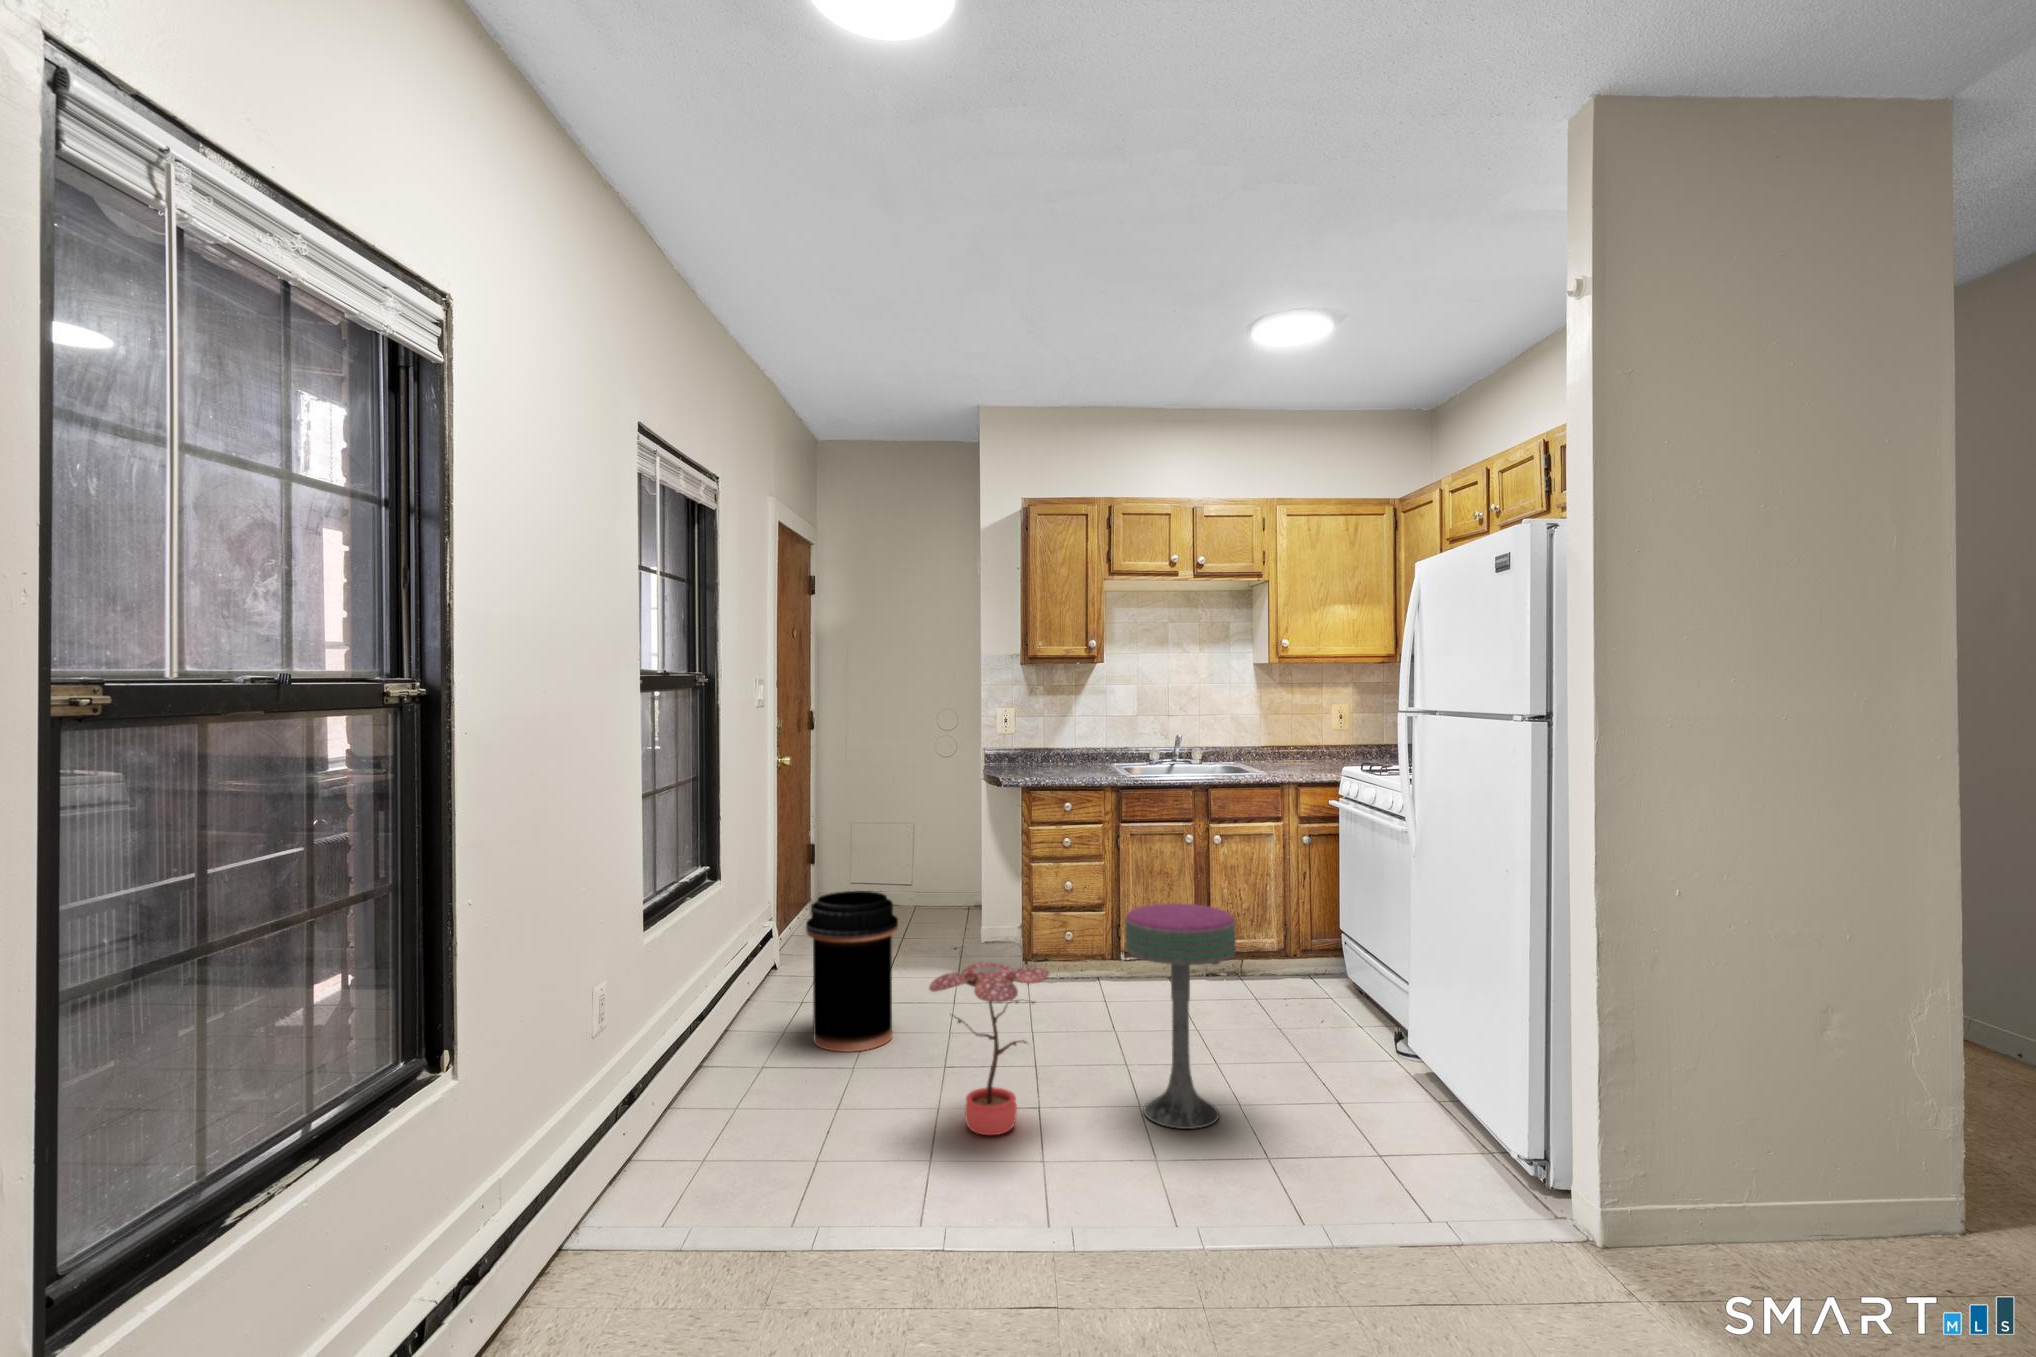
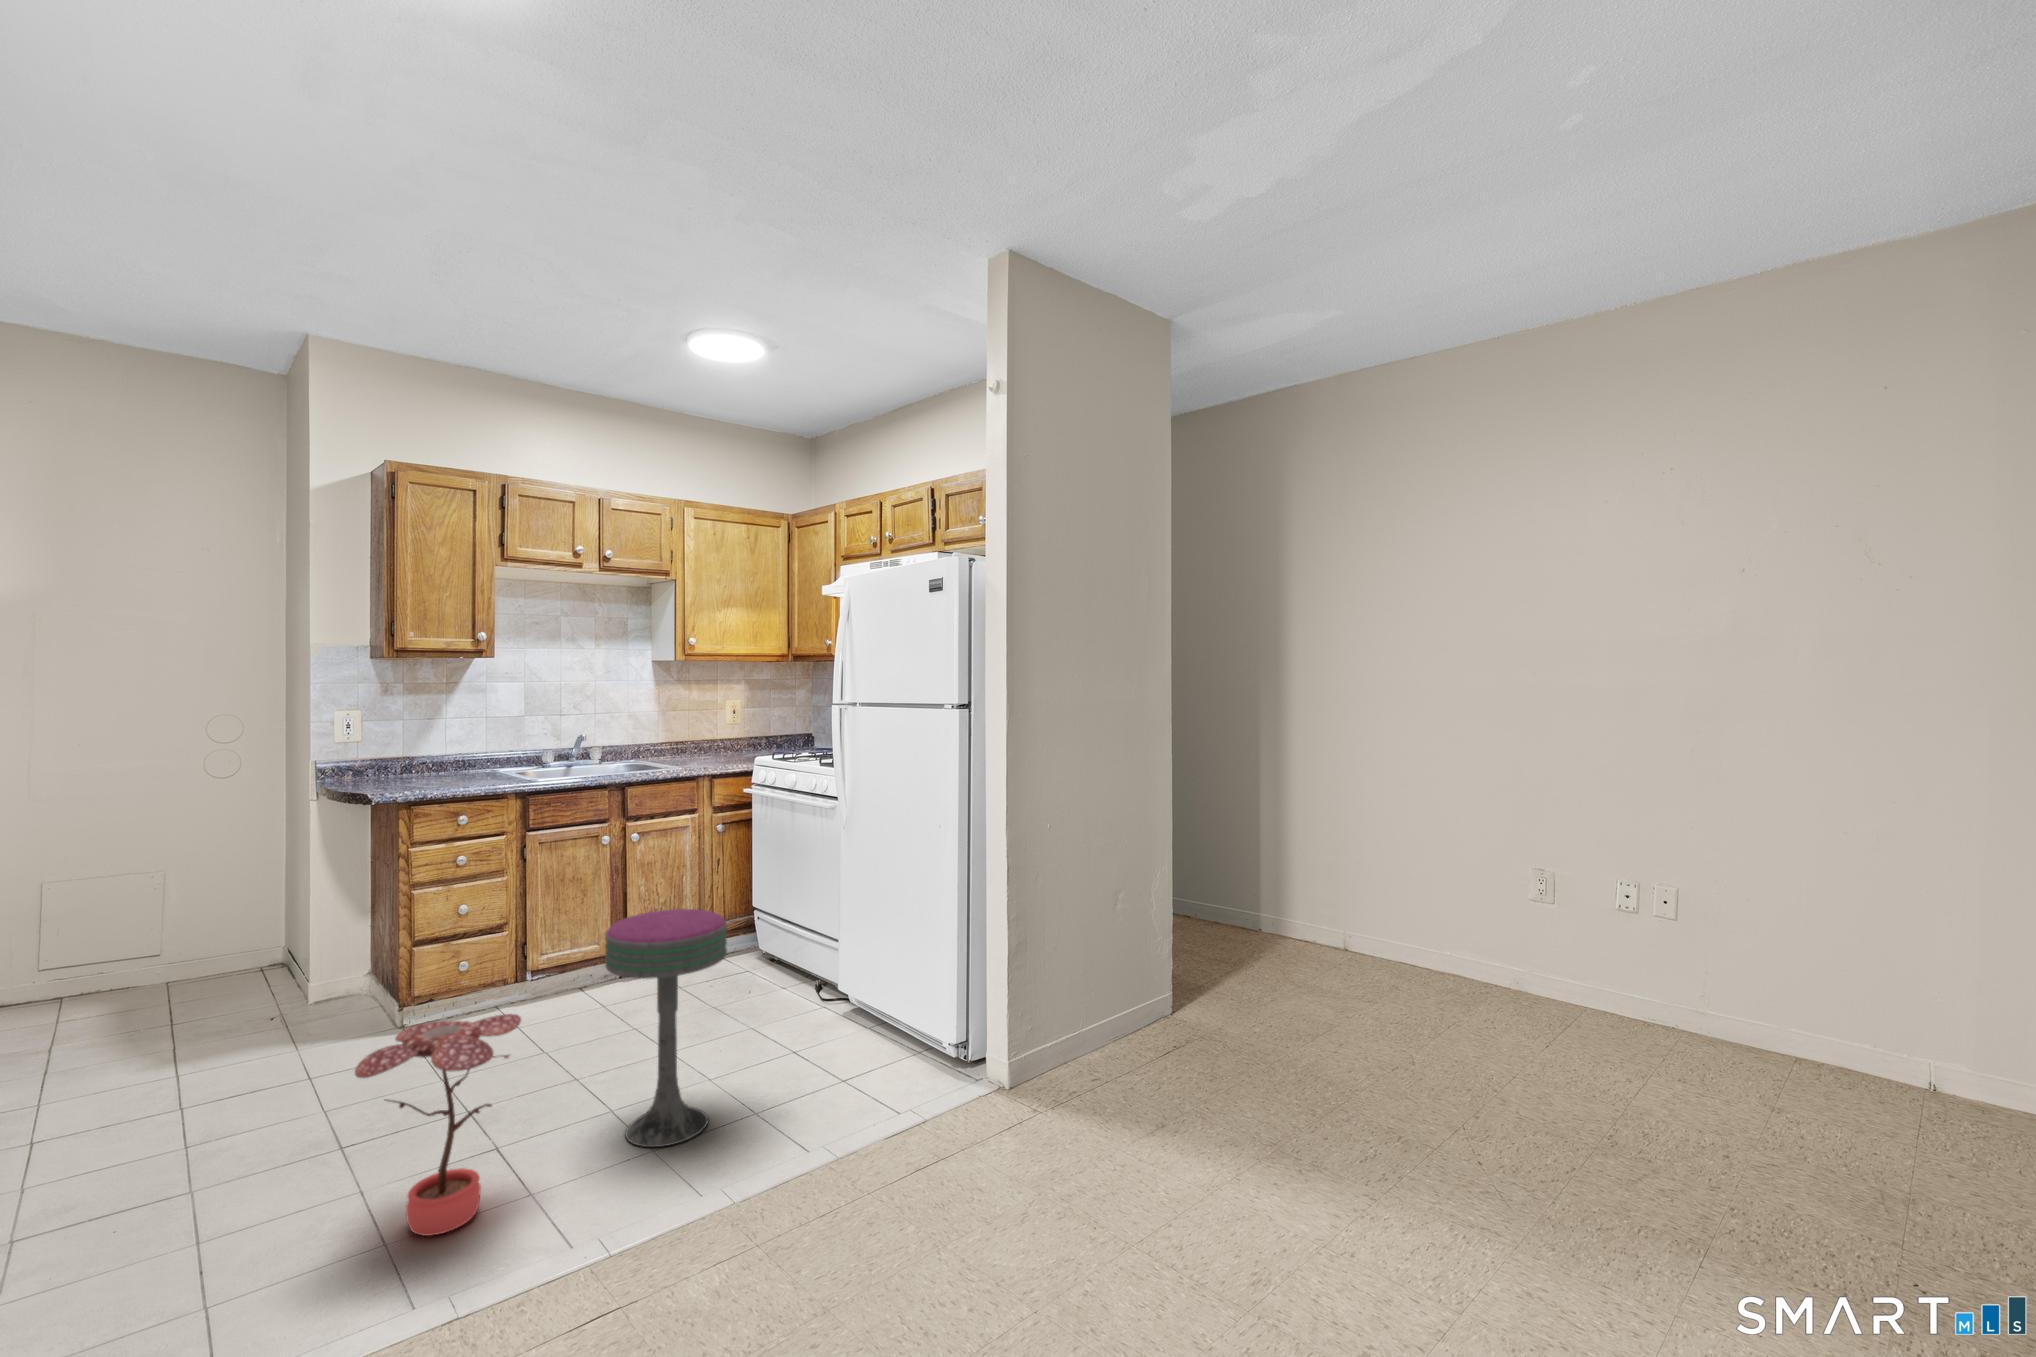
trash can: present [806,891,898,1052] -> none [66,964,241,1203]

